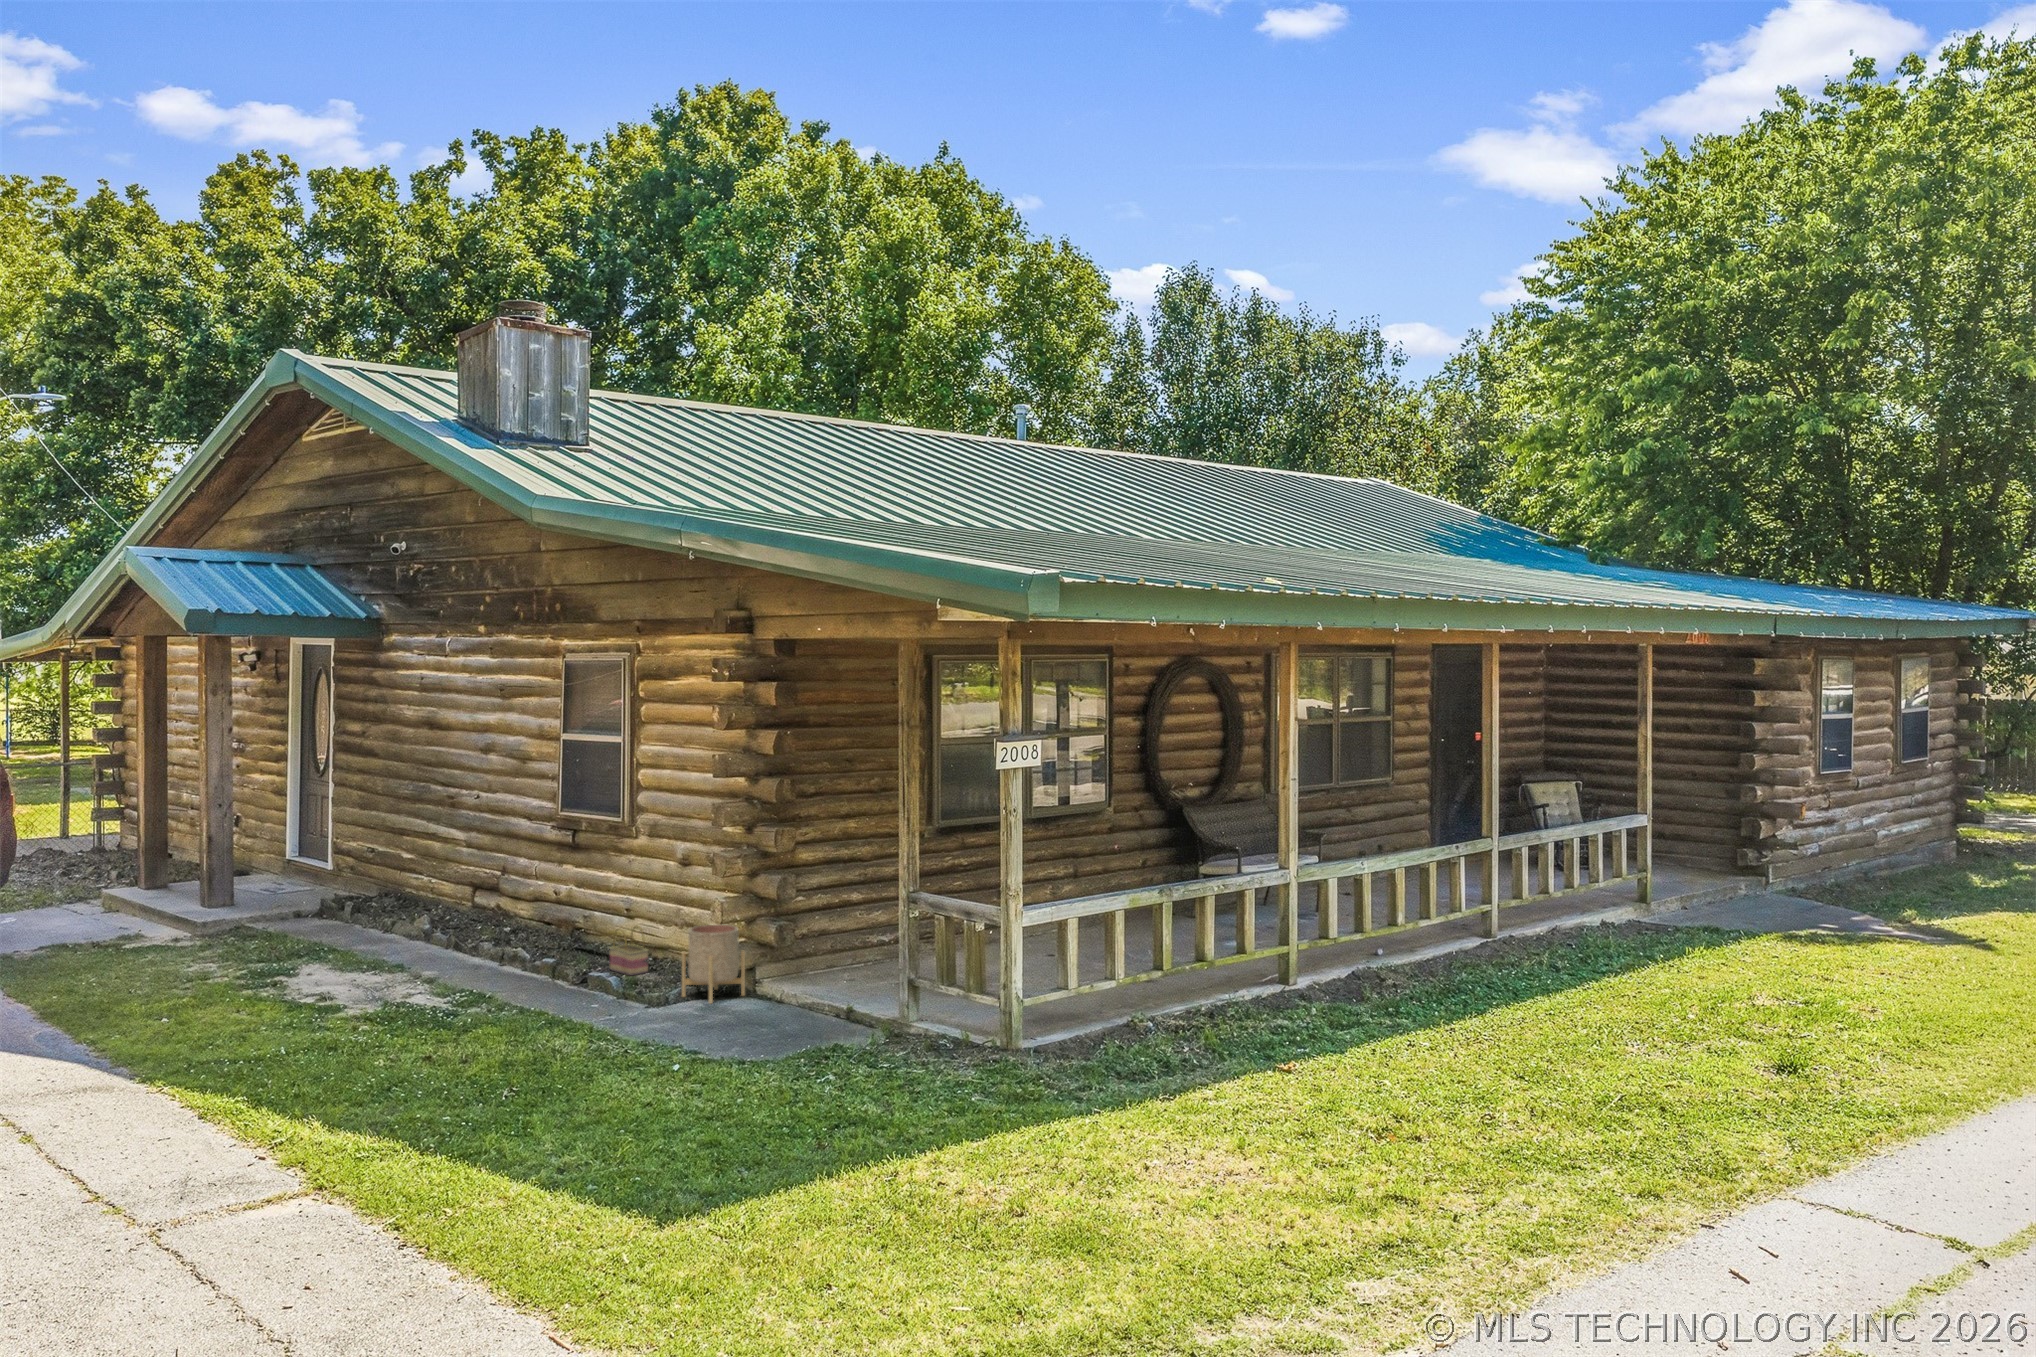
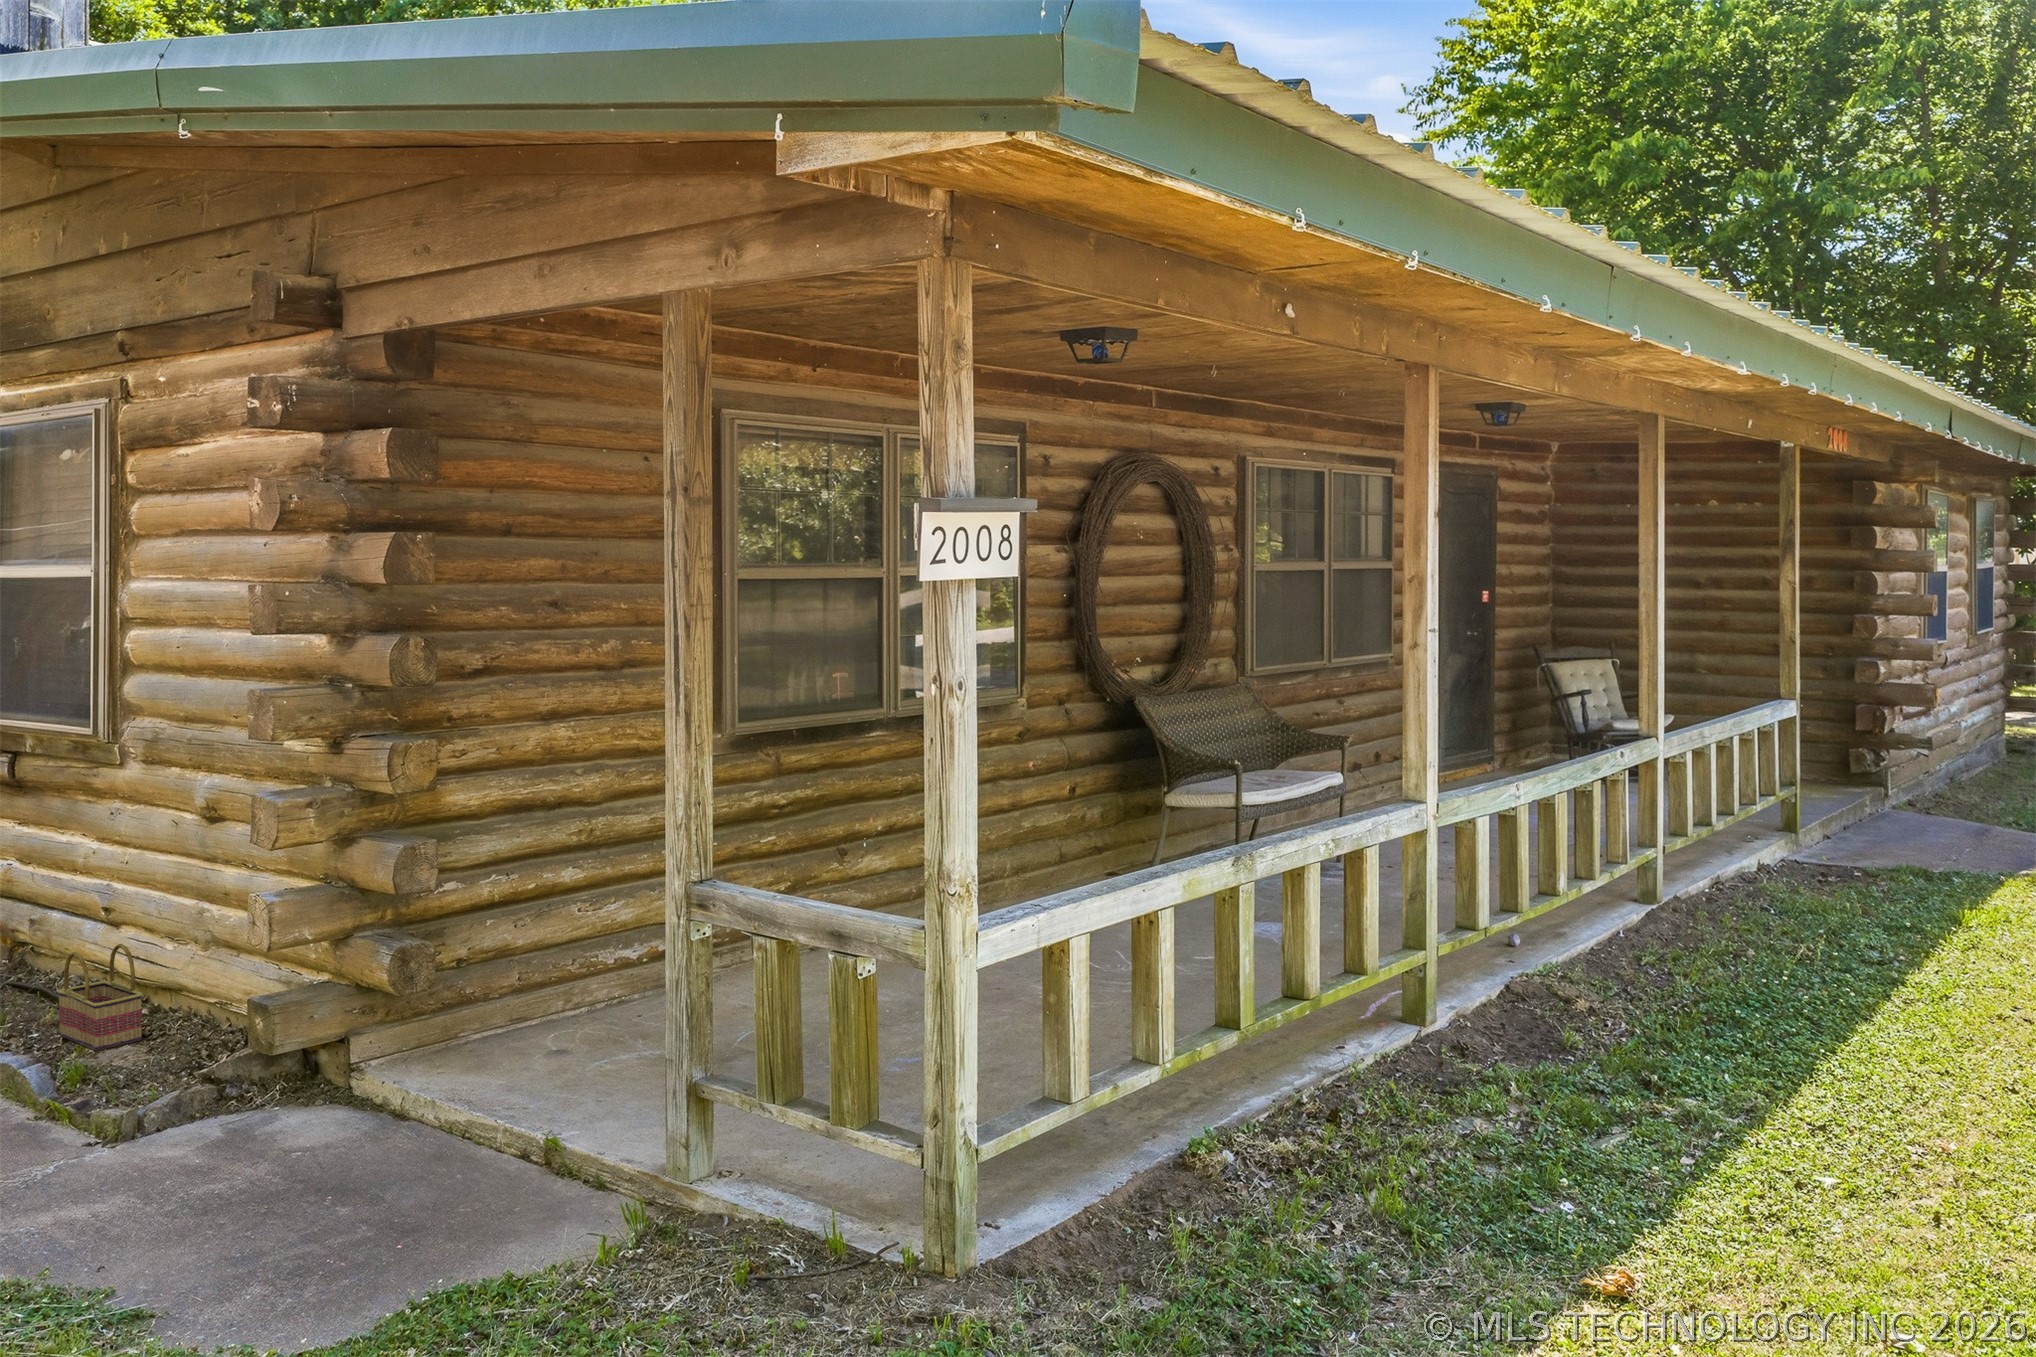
planter: present [682,924,745,1003] -> none [174,949,327,1132]

